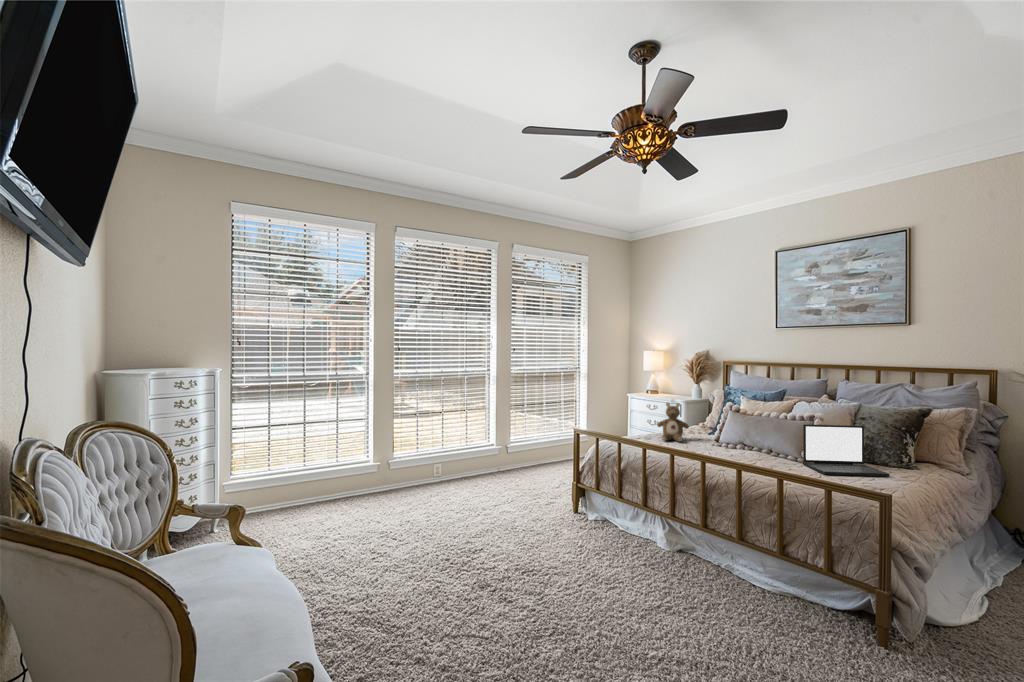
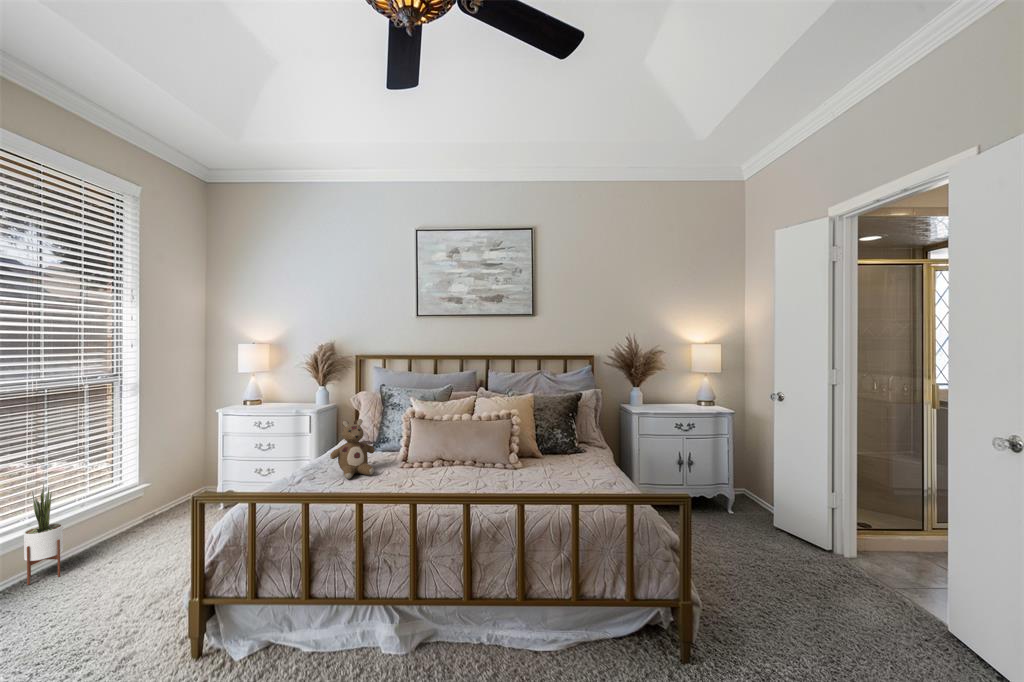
potted plant: none [533,420,547,469] -> present [24,485,63,585]
laptop: present [803,424,889,476] -> none [526,417,597,480]

